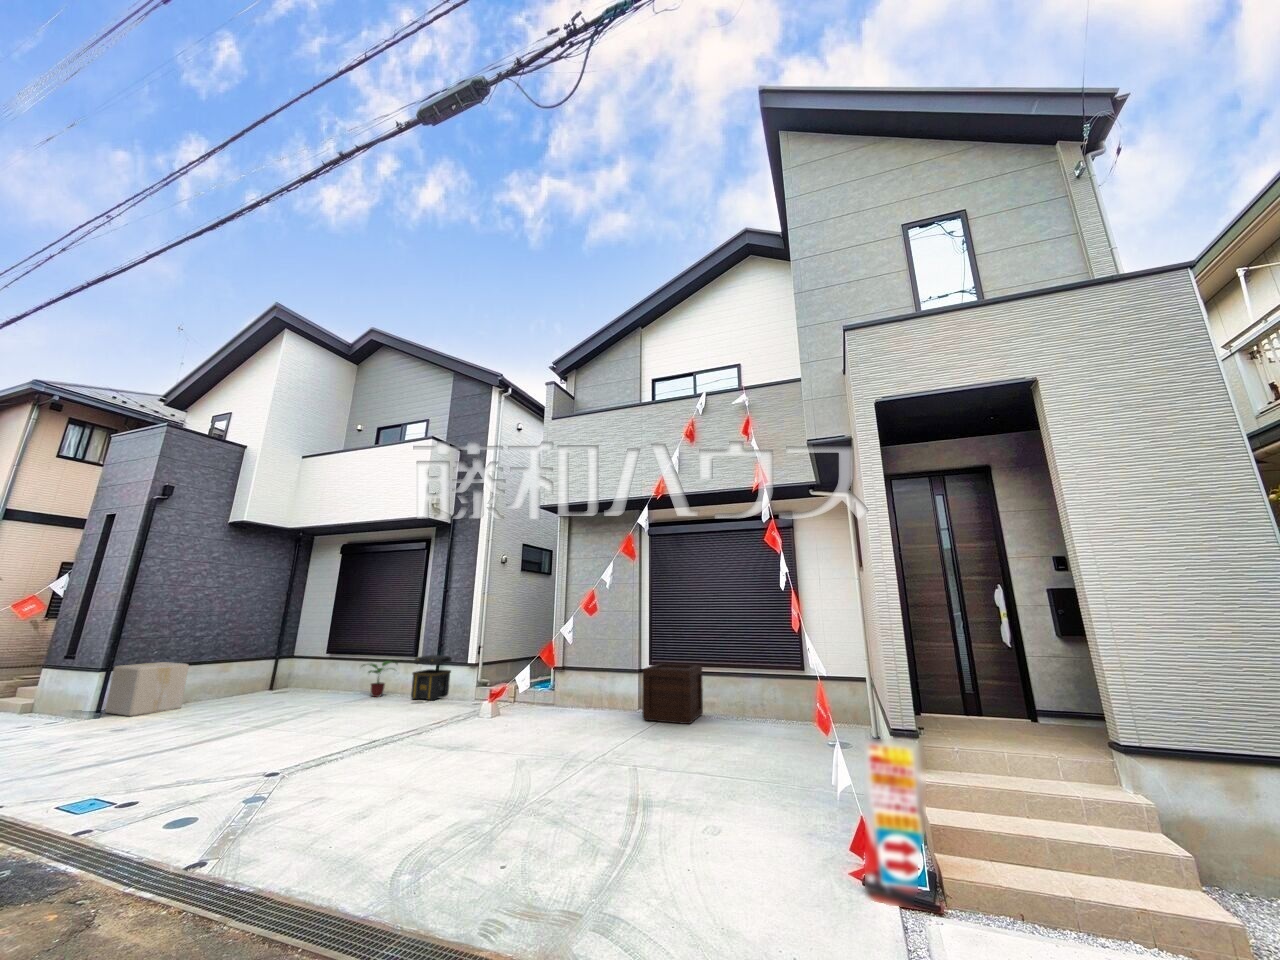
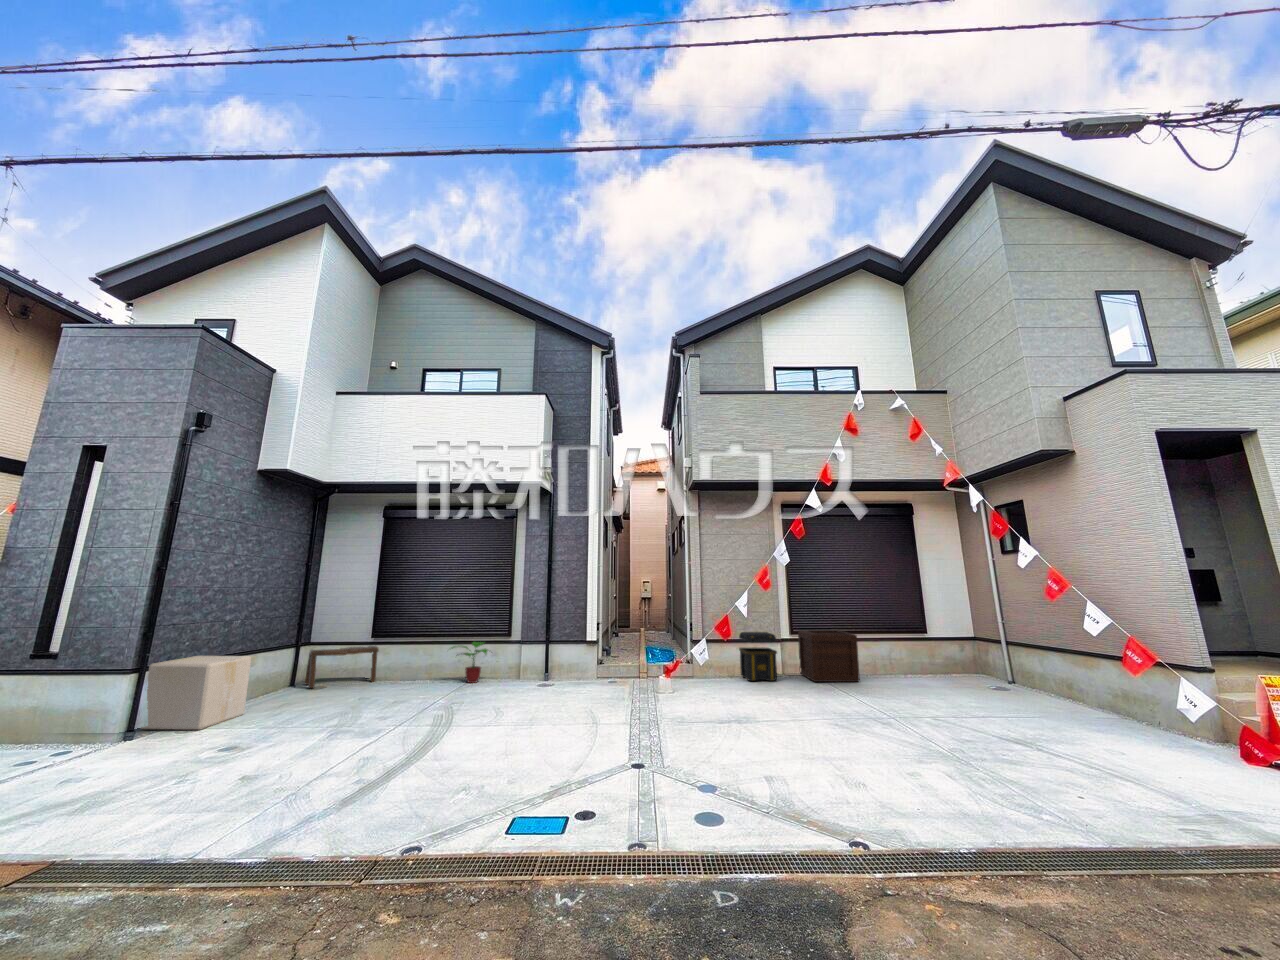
toolbox: present [411,655,452,700] -> present [739,632,777,681]
bench: none [266,660,330,692] -> present [305,645,379,688]

